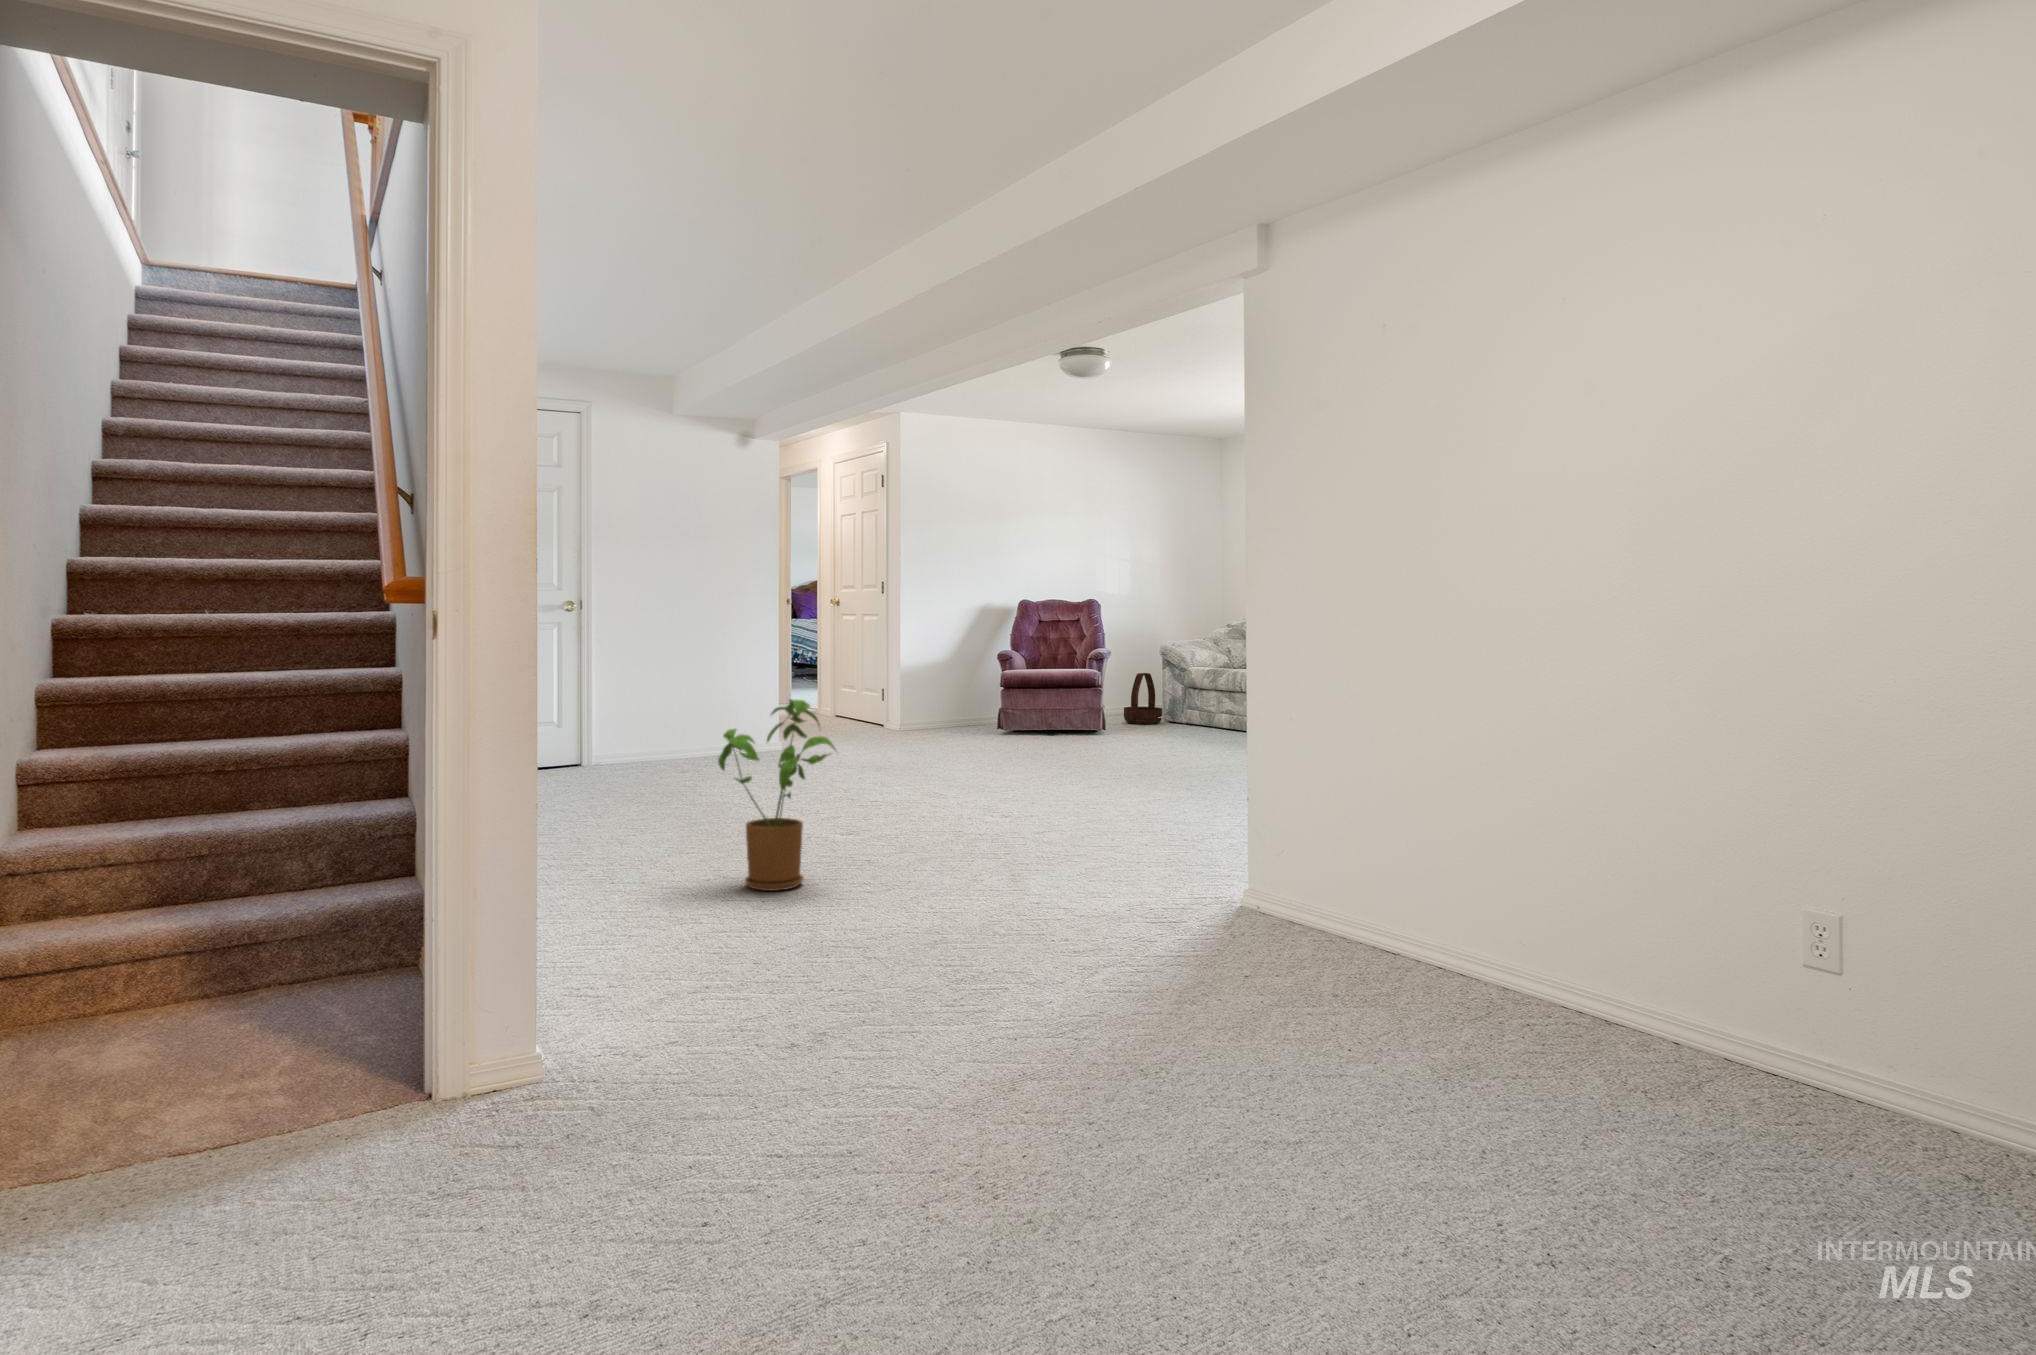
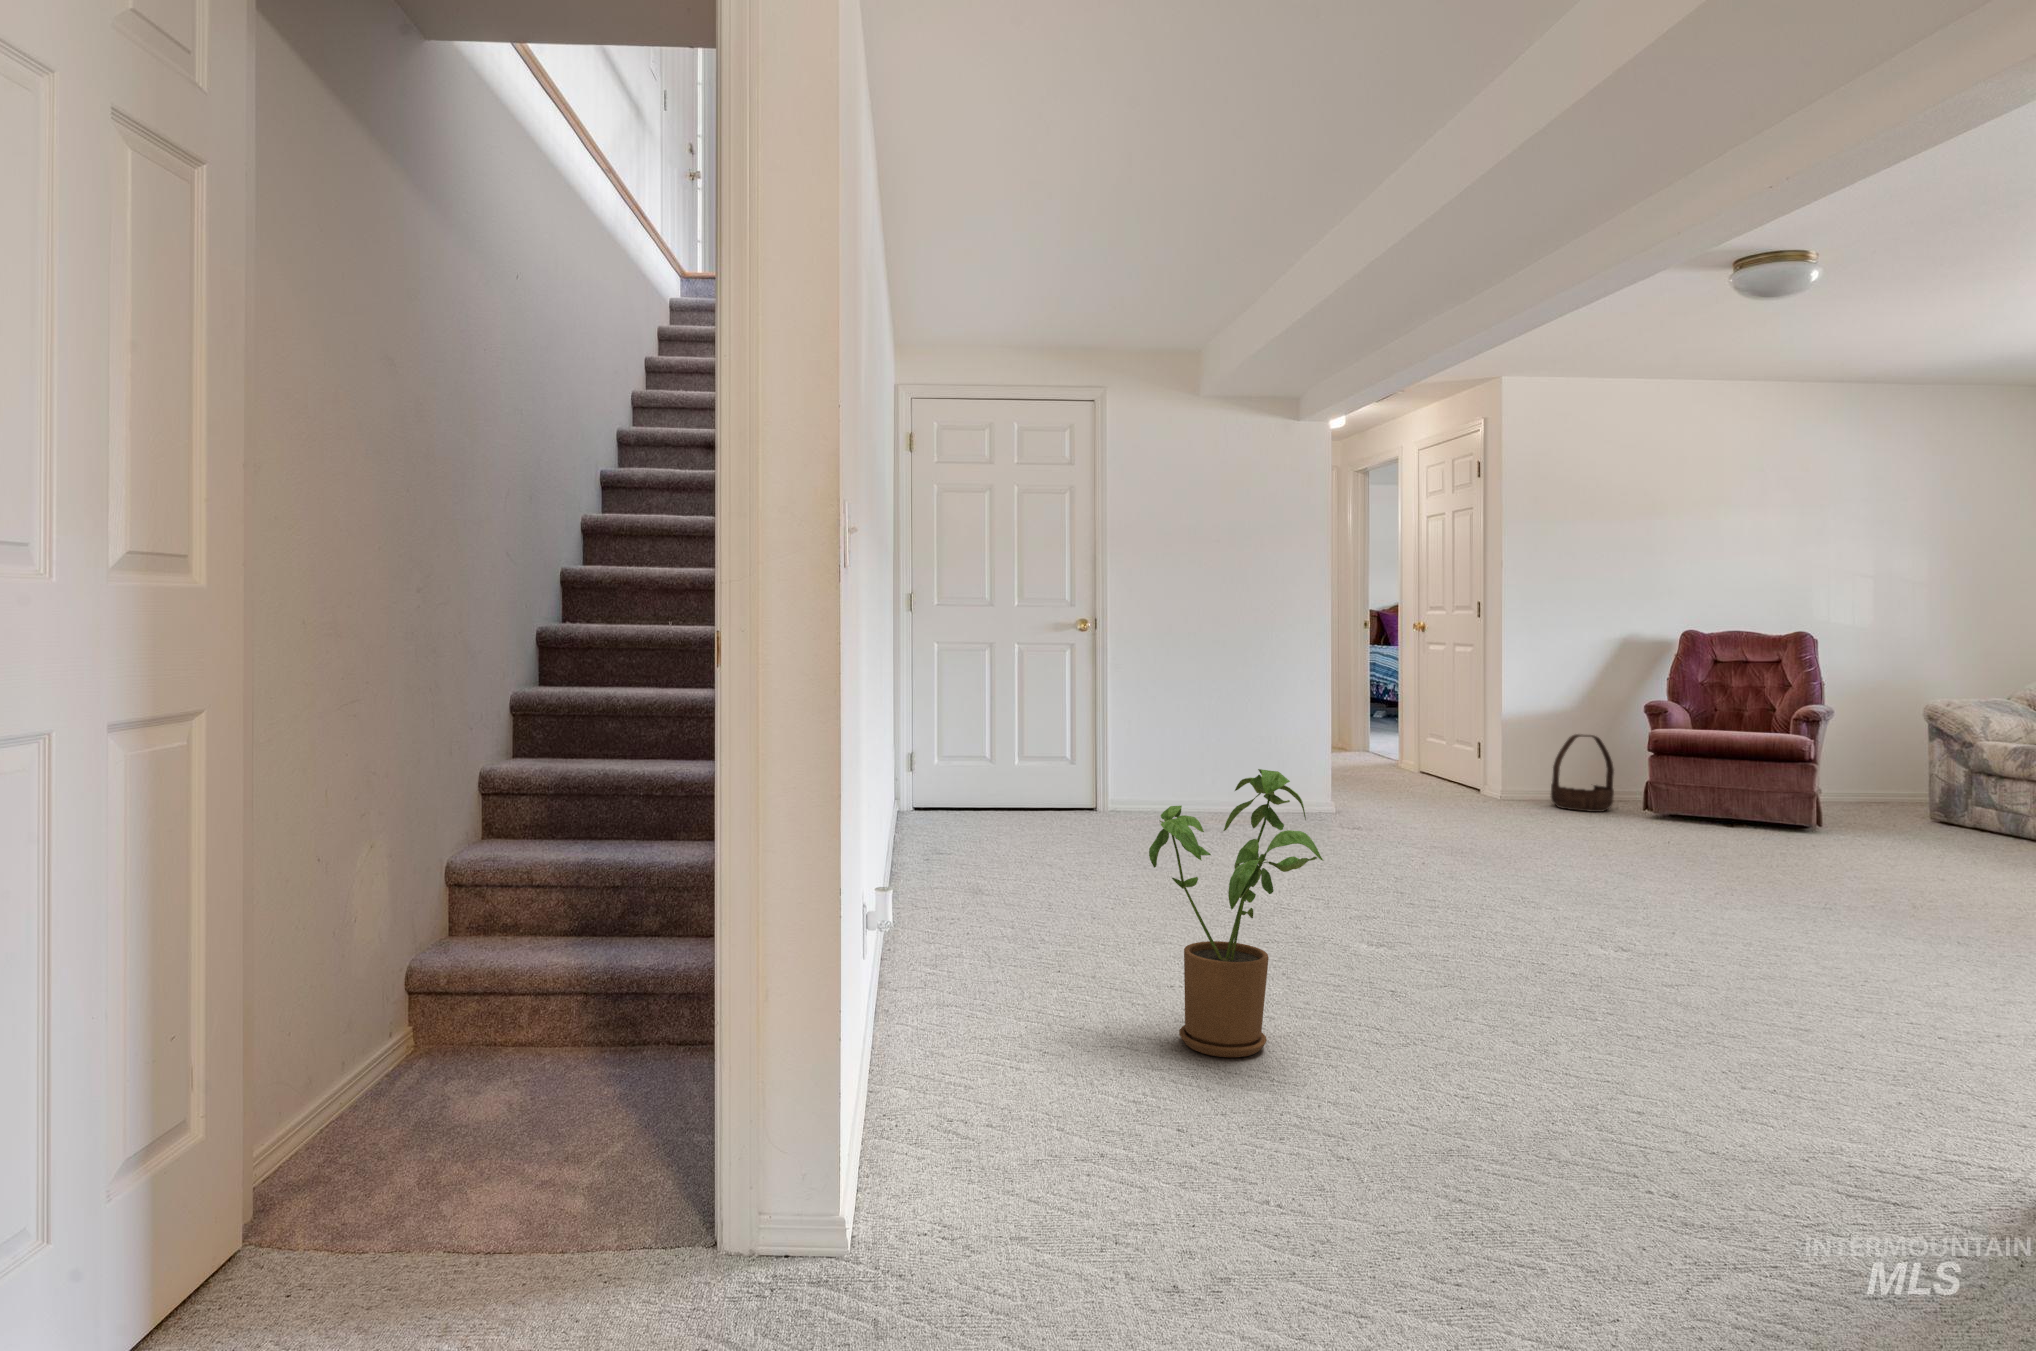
basket: present [1124,673,1162,724] -> present [1551,734,1614,812]

